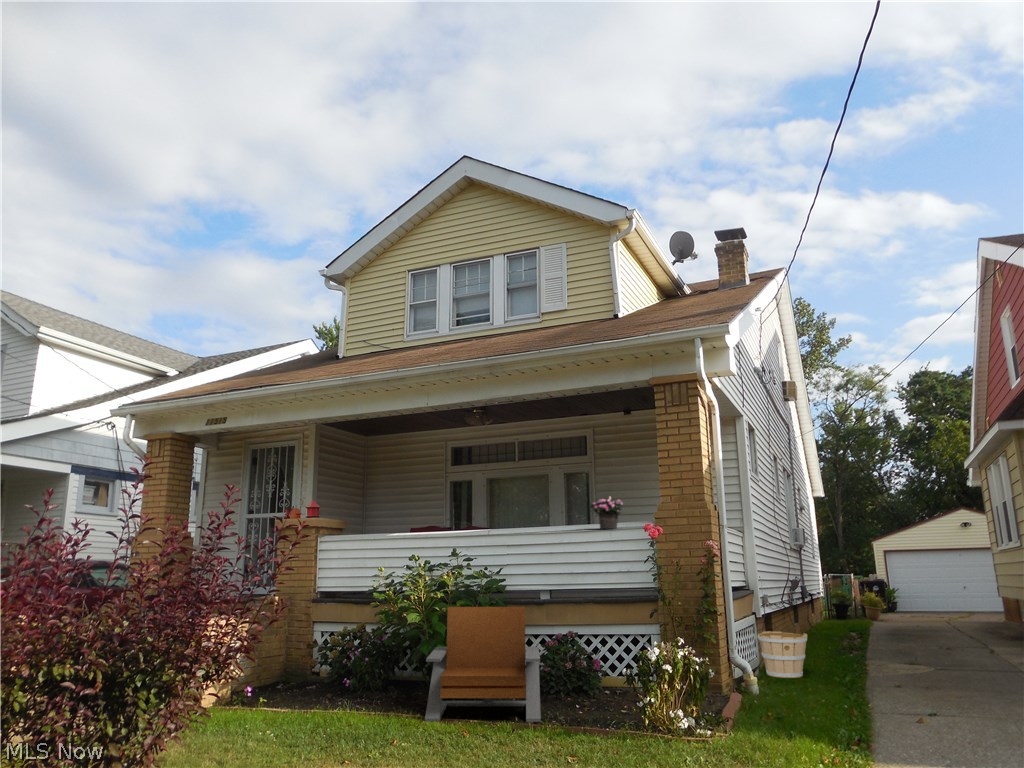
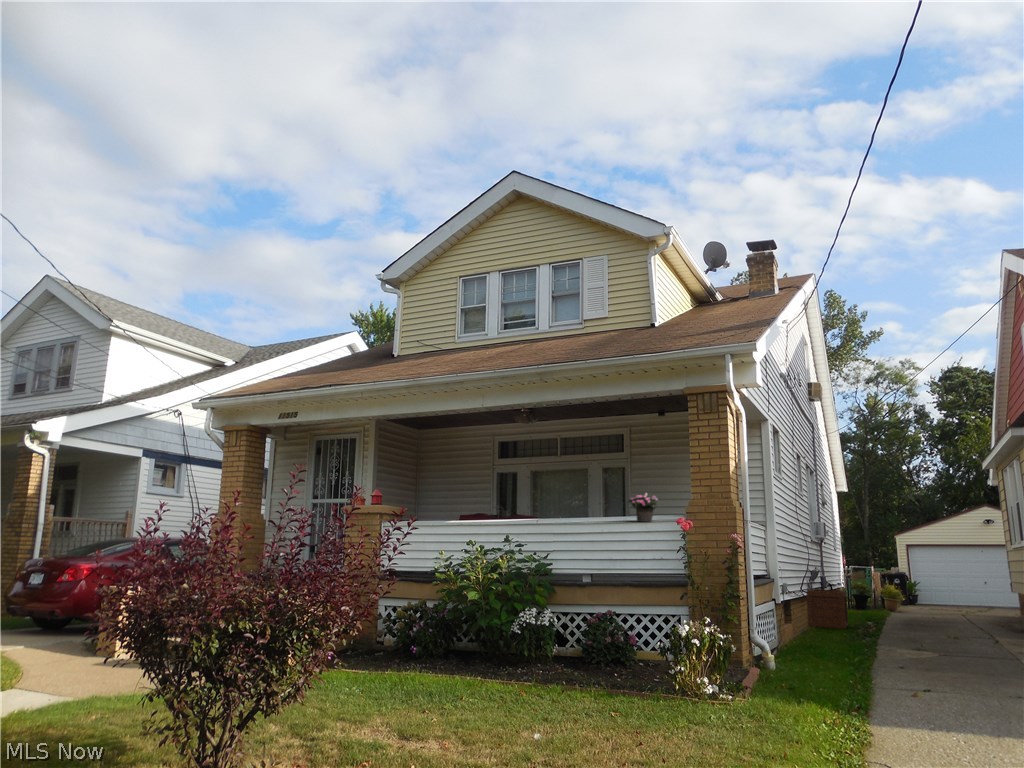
wooden crate: none [787,599,832,642] -> present [807,589,848,629]
lounge chair: present [425,607,541,722] -> none [486,586,585,686]
wooden bucket: present [757,631,807,678] -> none [776,616,822,658]

